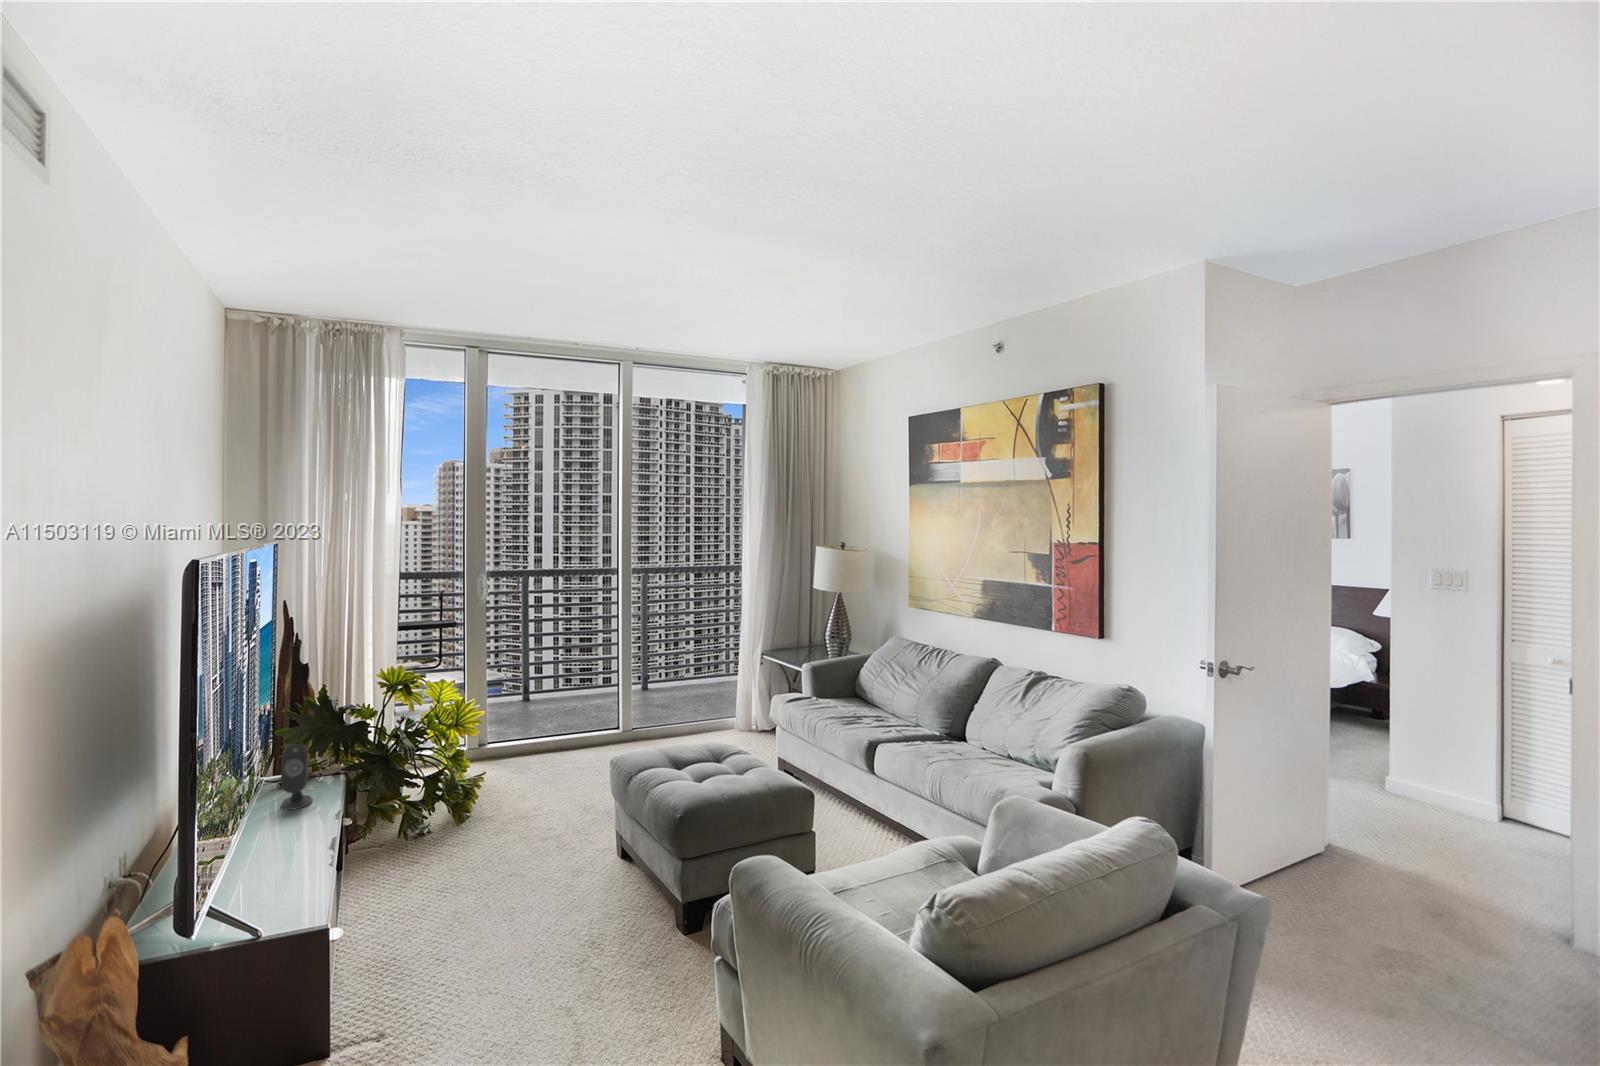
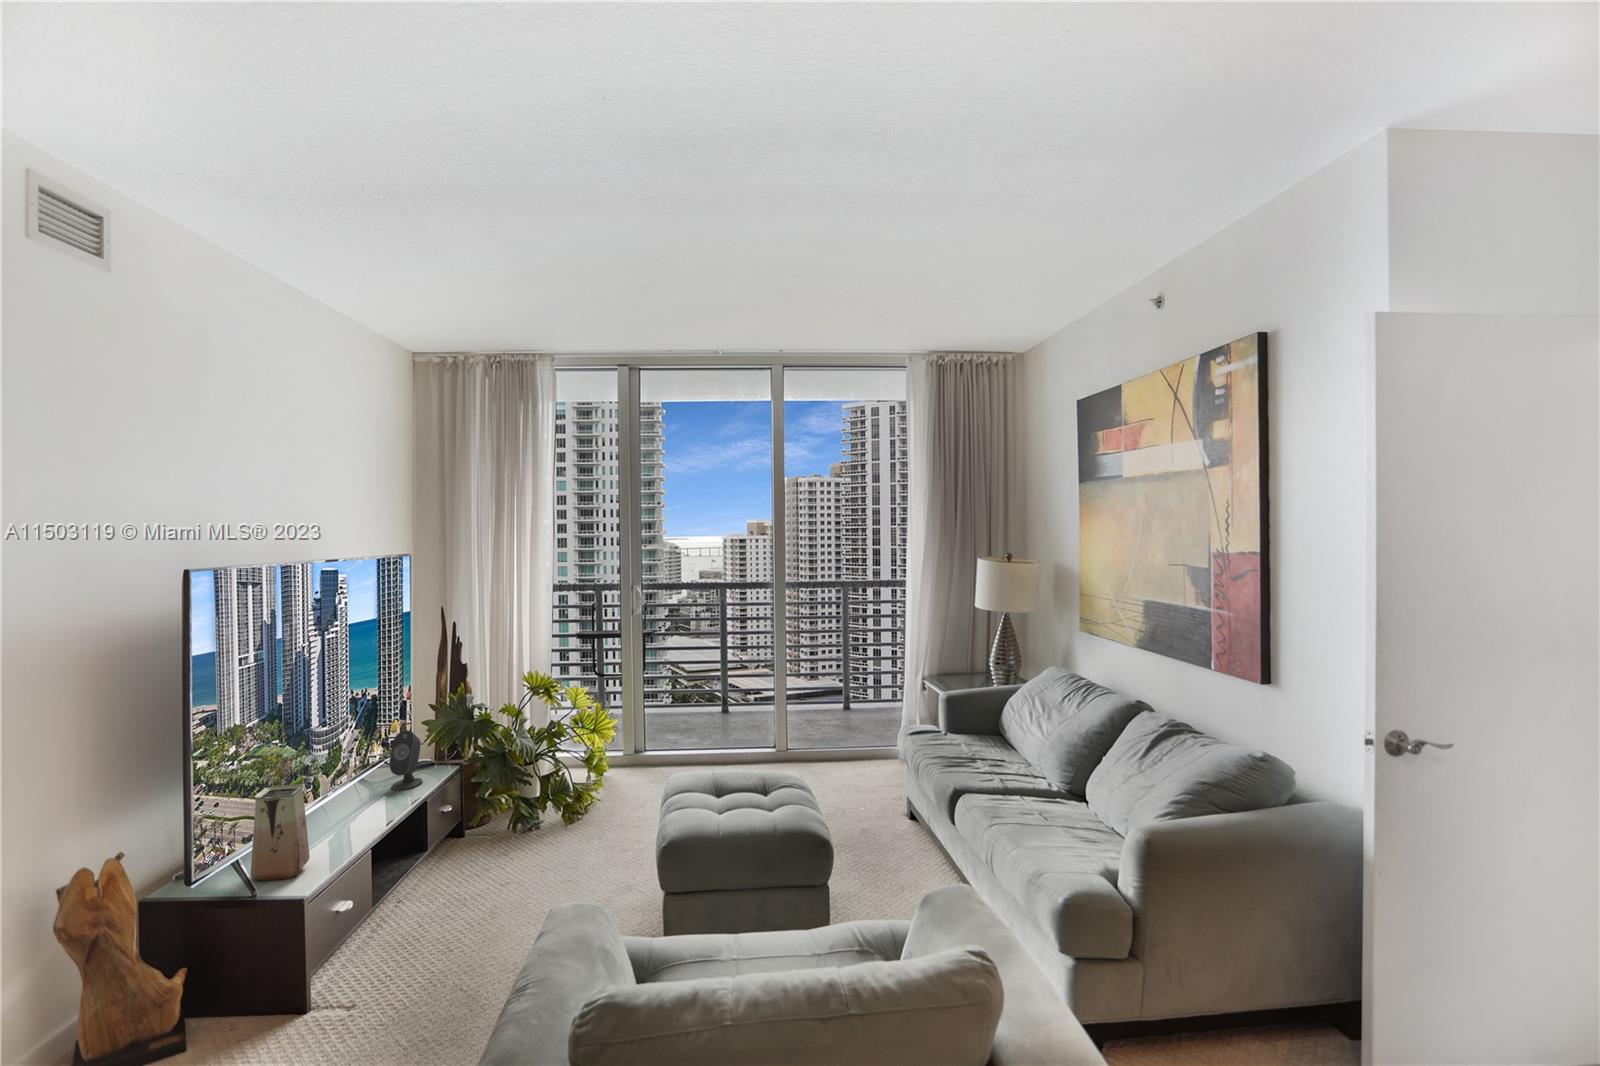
vase: none [243,802,302,909] -> present [251,784,310,881]

